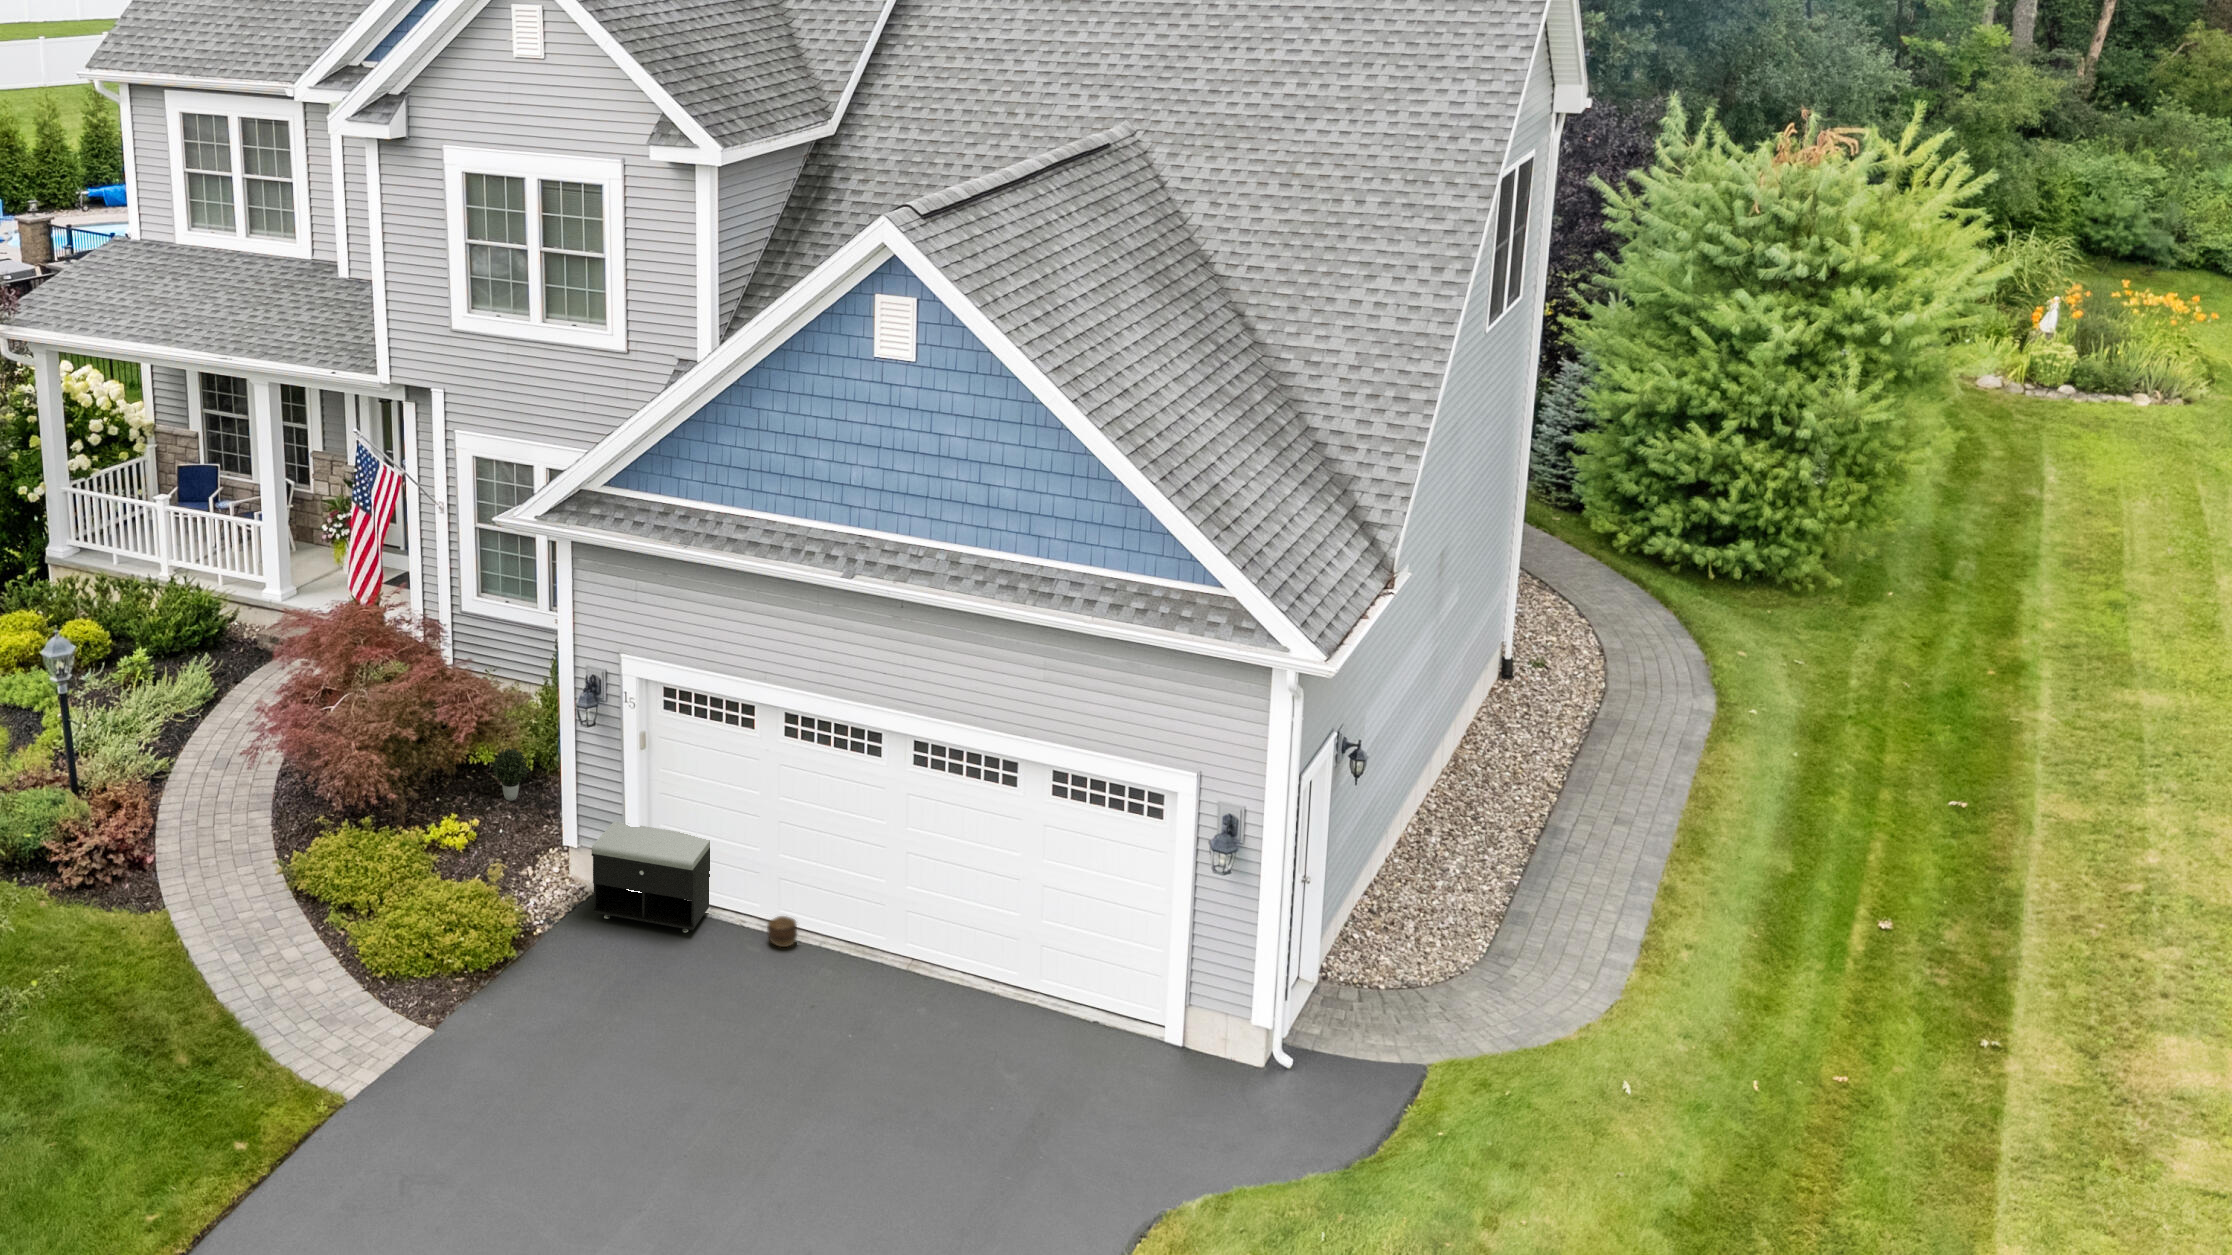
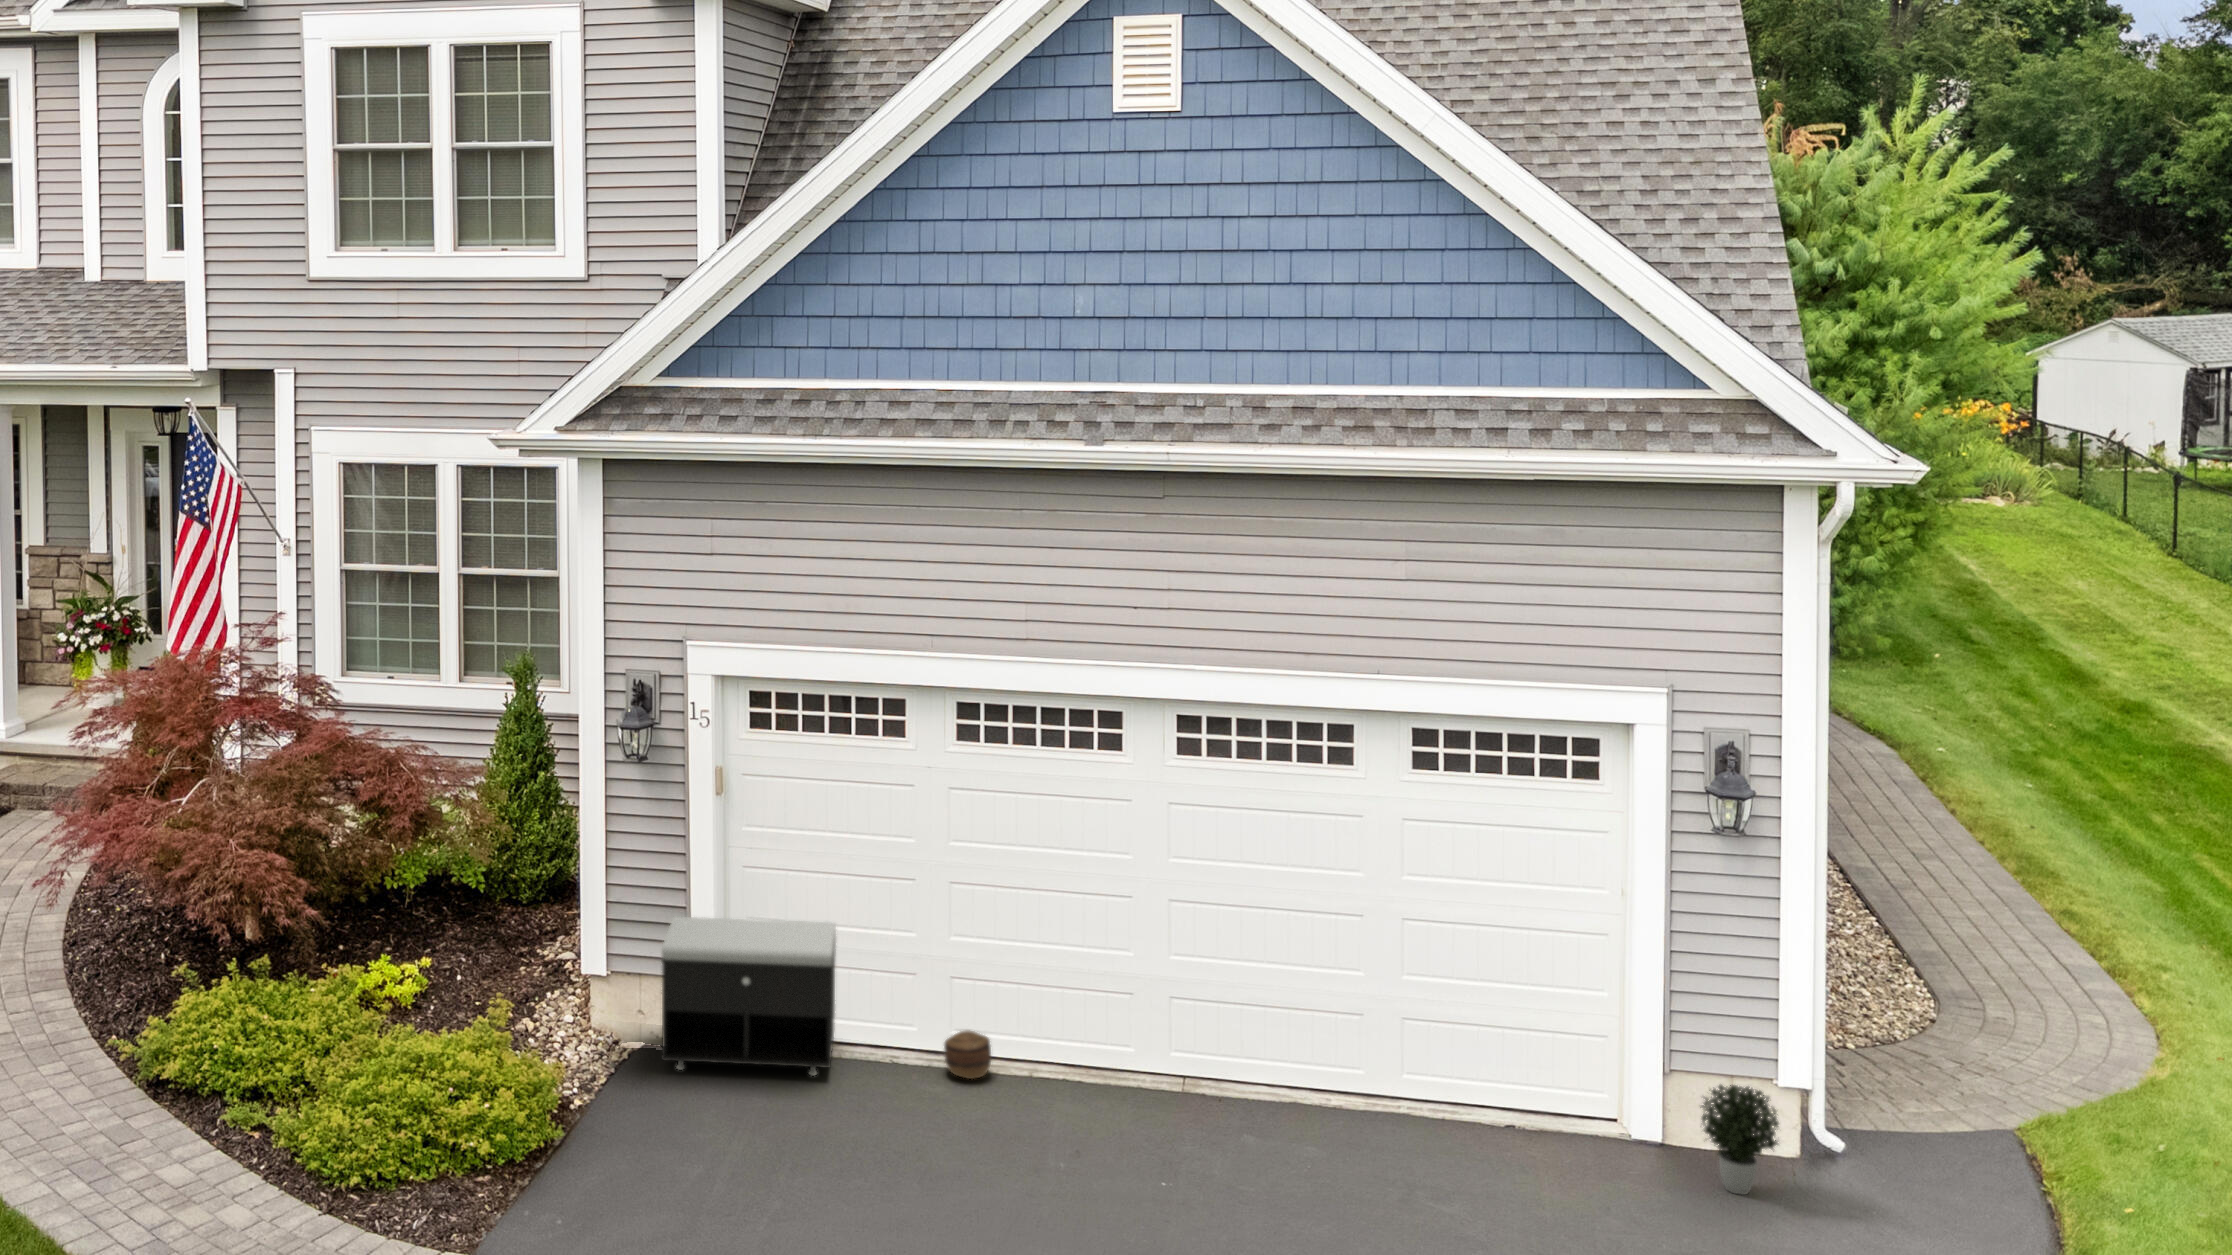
potted plant: present [491,748,528,801] -> present [1700,1085,1779,1195]

